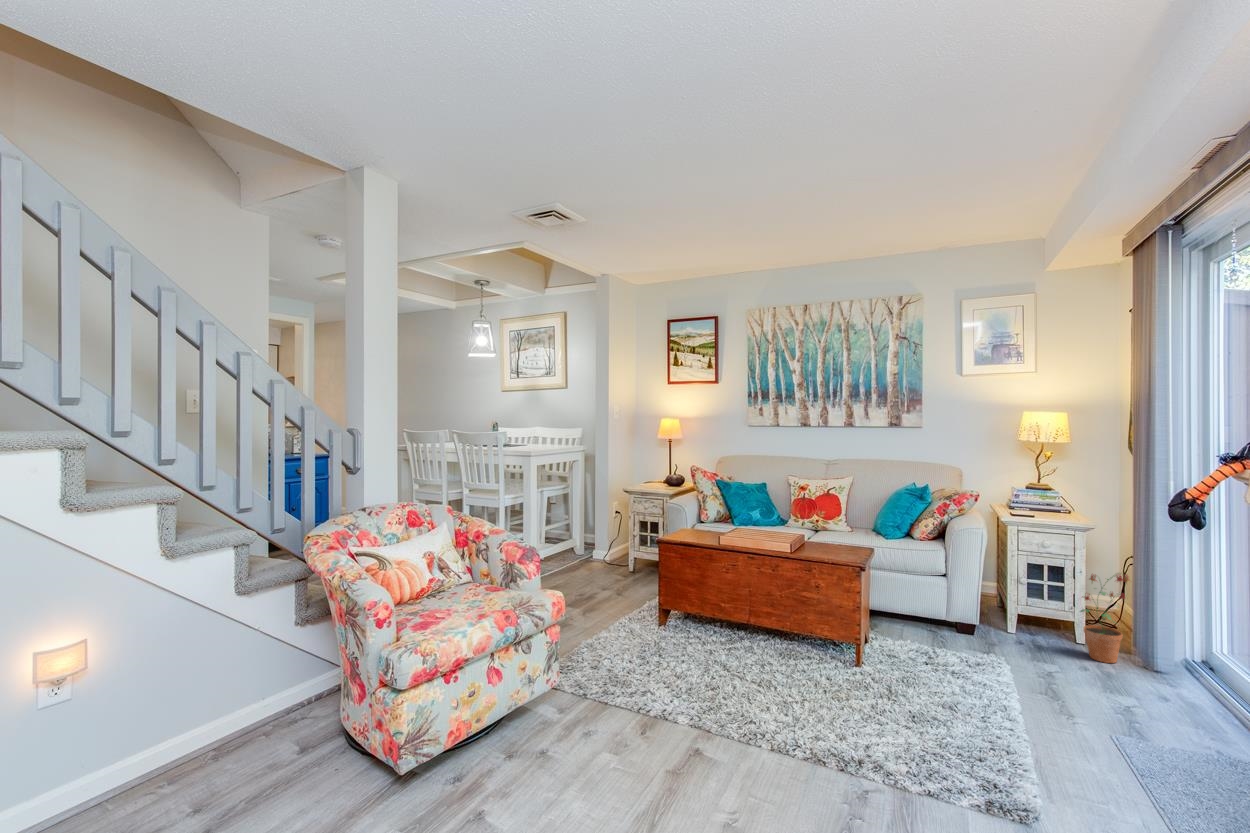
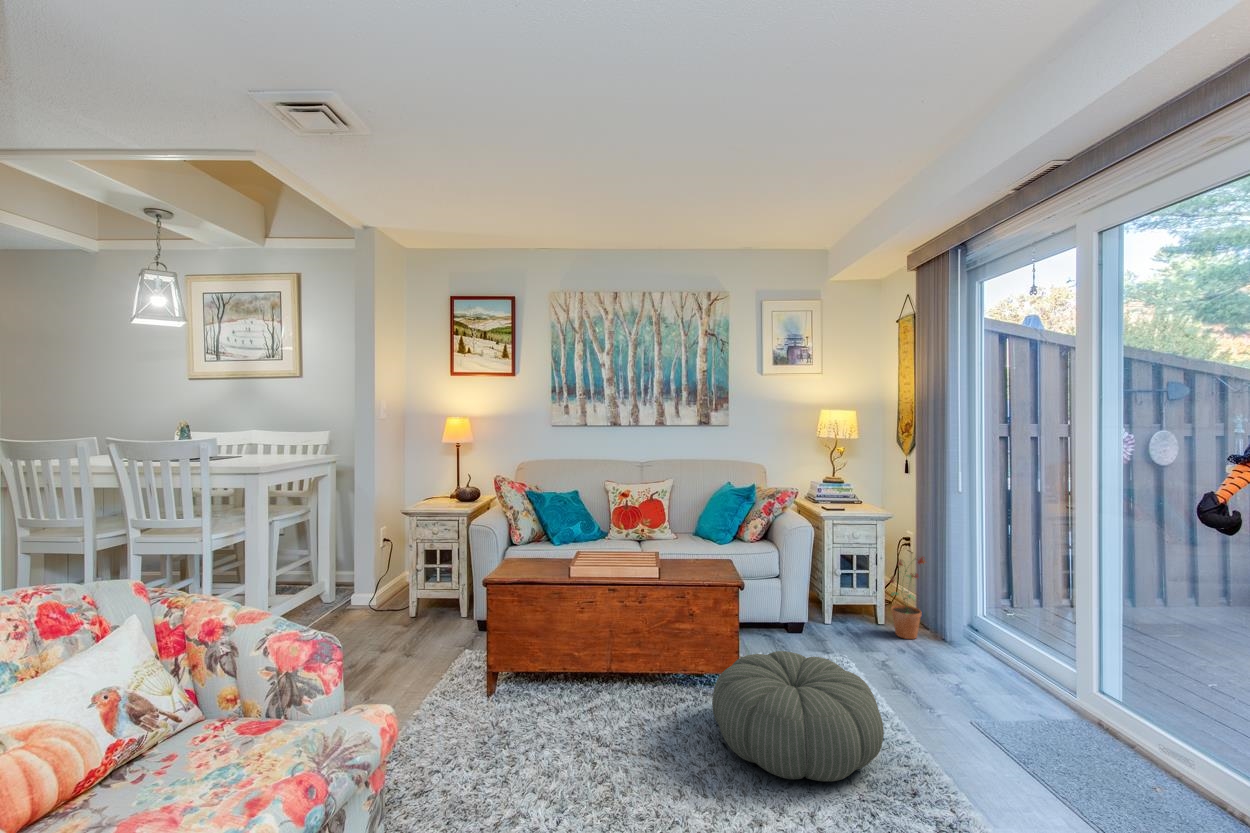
pouf: none [812,626,967,730] -> present [712,651,884,781]

